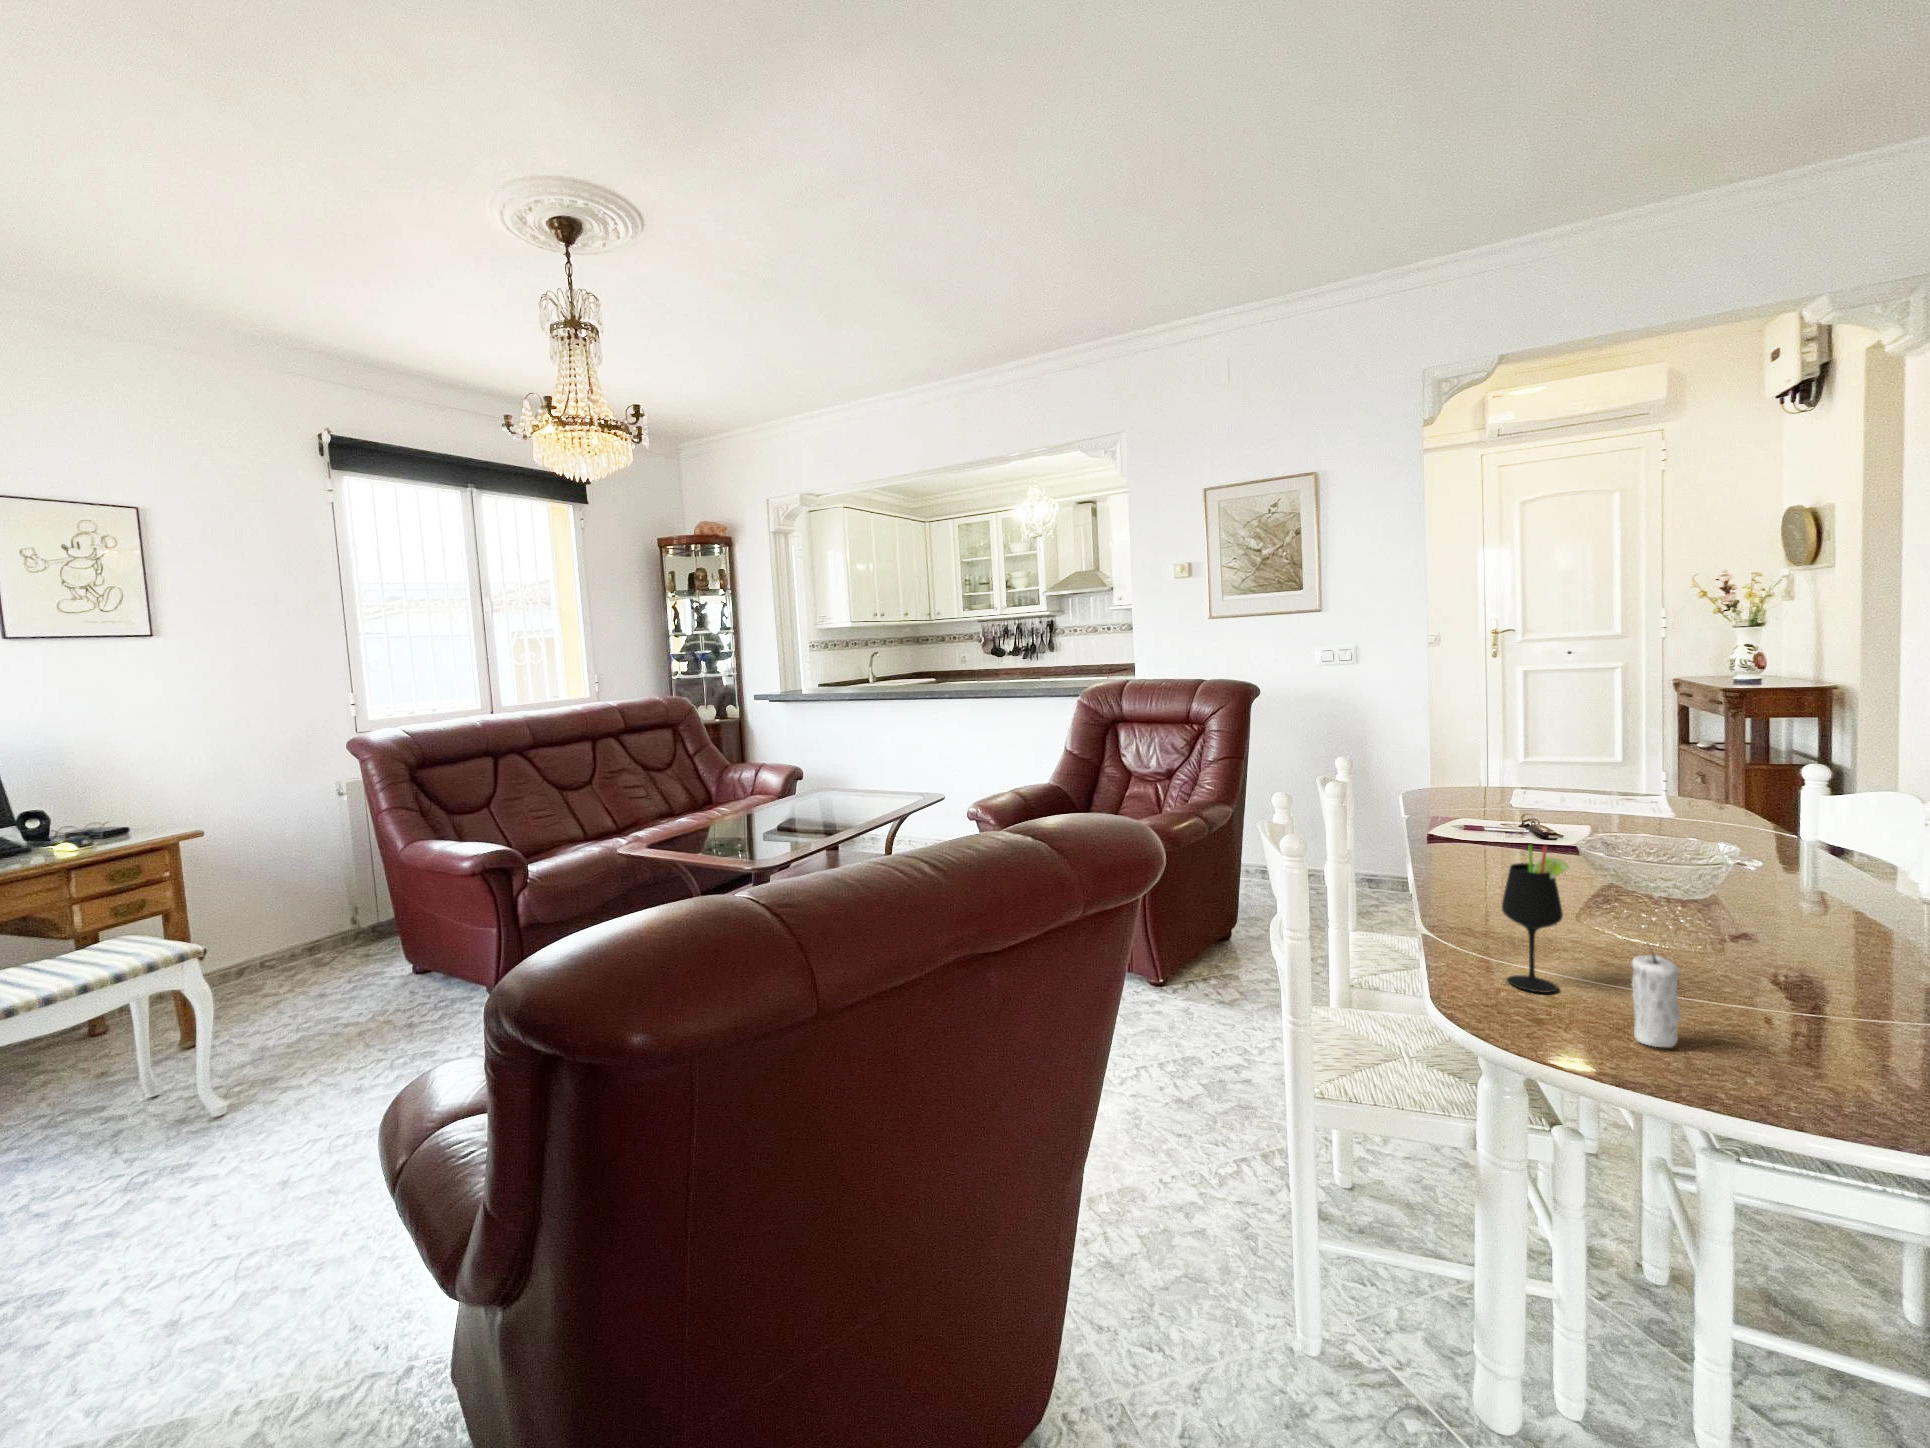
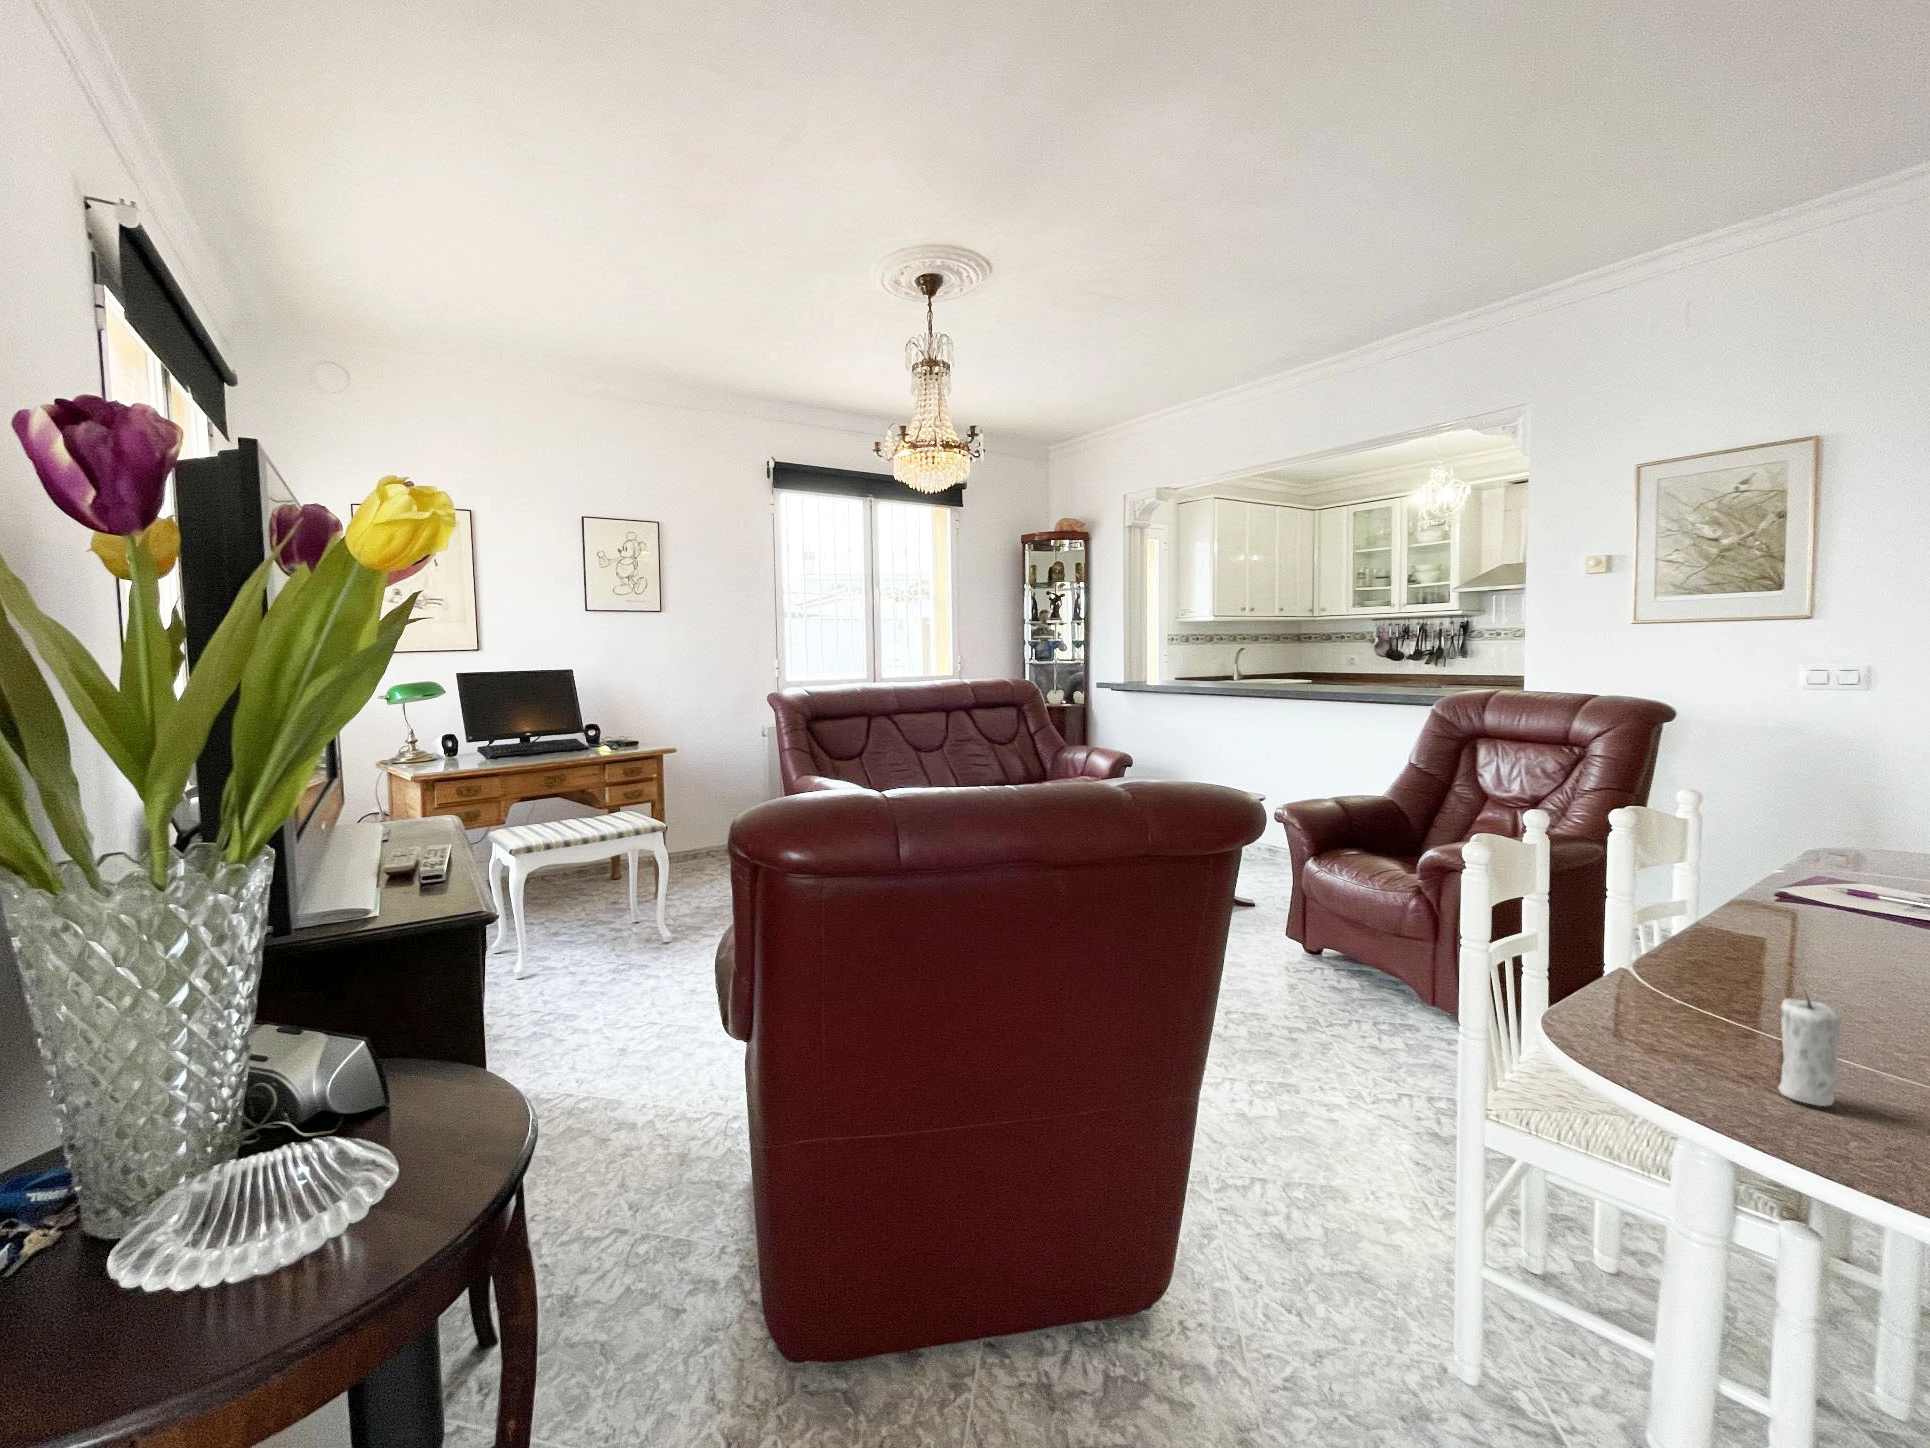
wine glass: present [1502,845,1569,993] -> none [1679,867,1755,1038]

